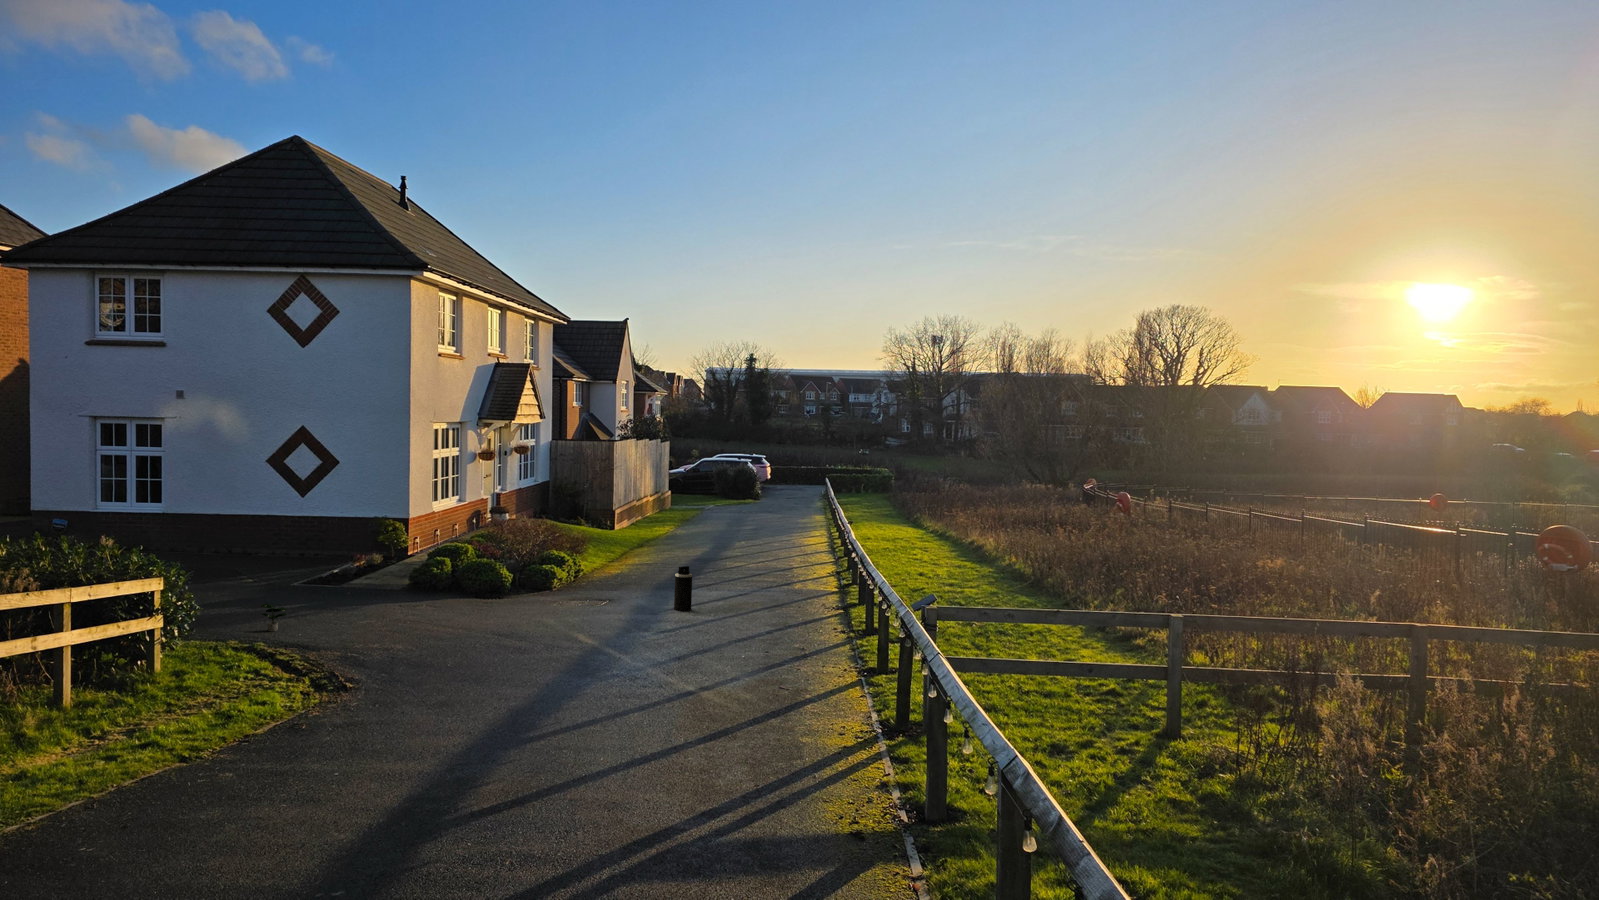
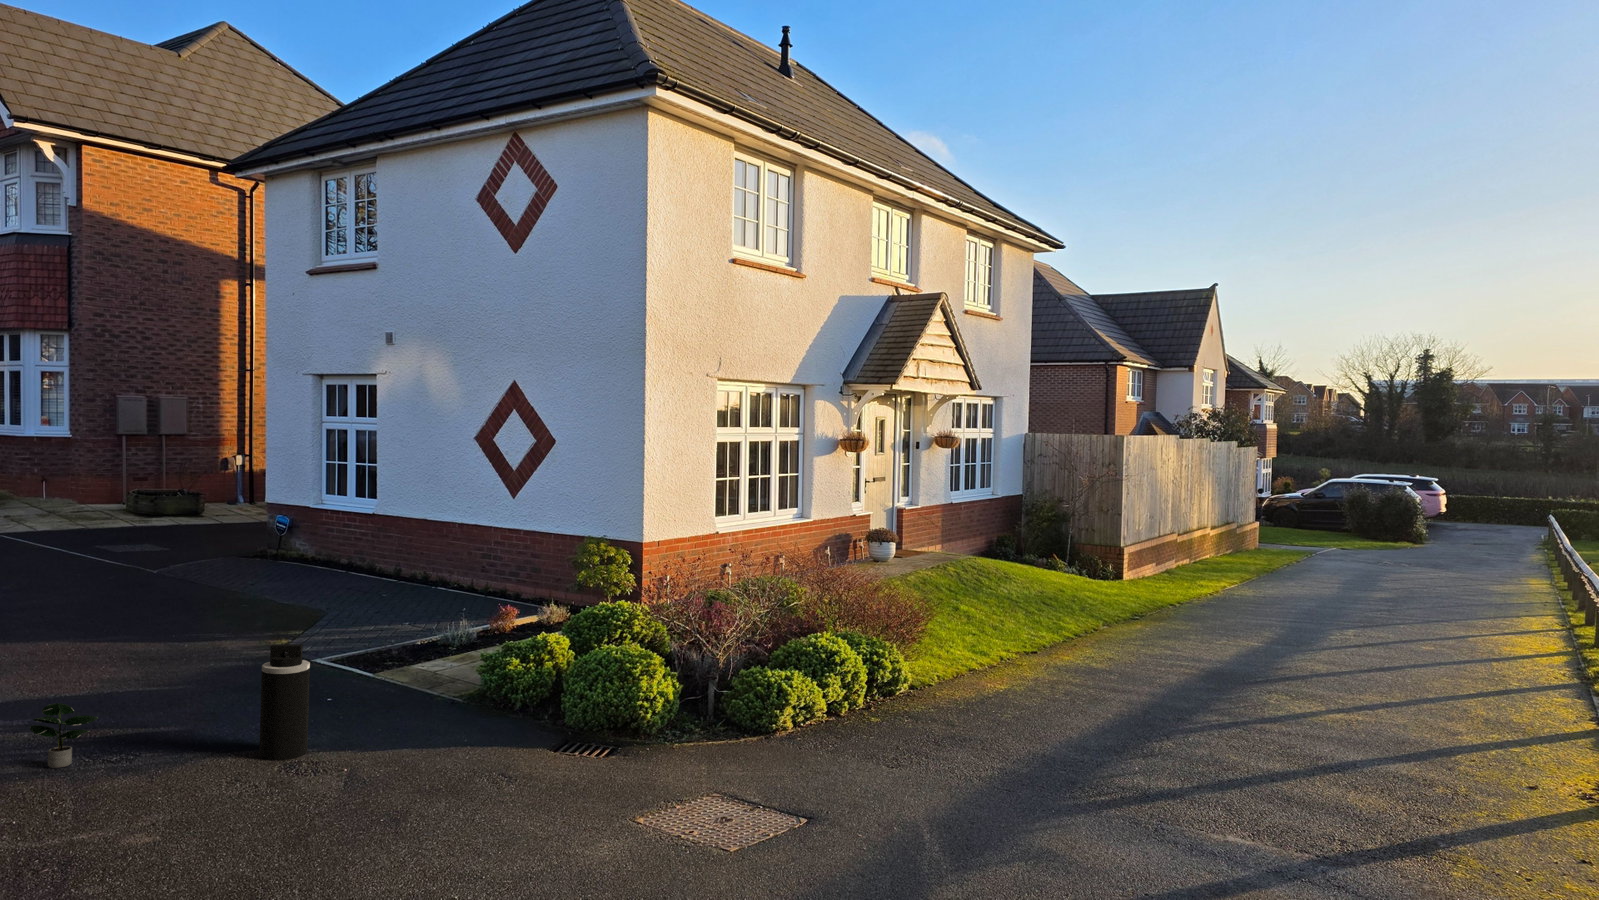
trash can: present [674,566,692,611] -> present [259,644,310,760]

